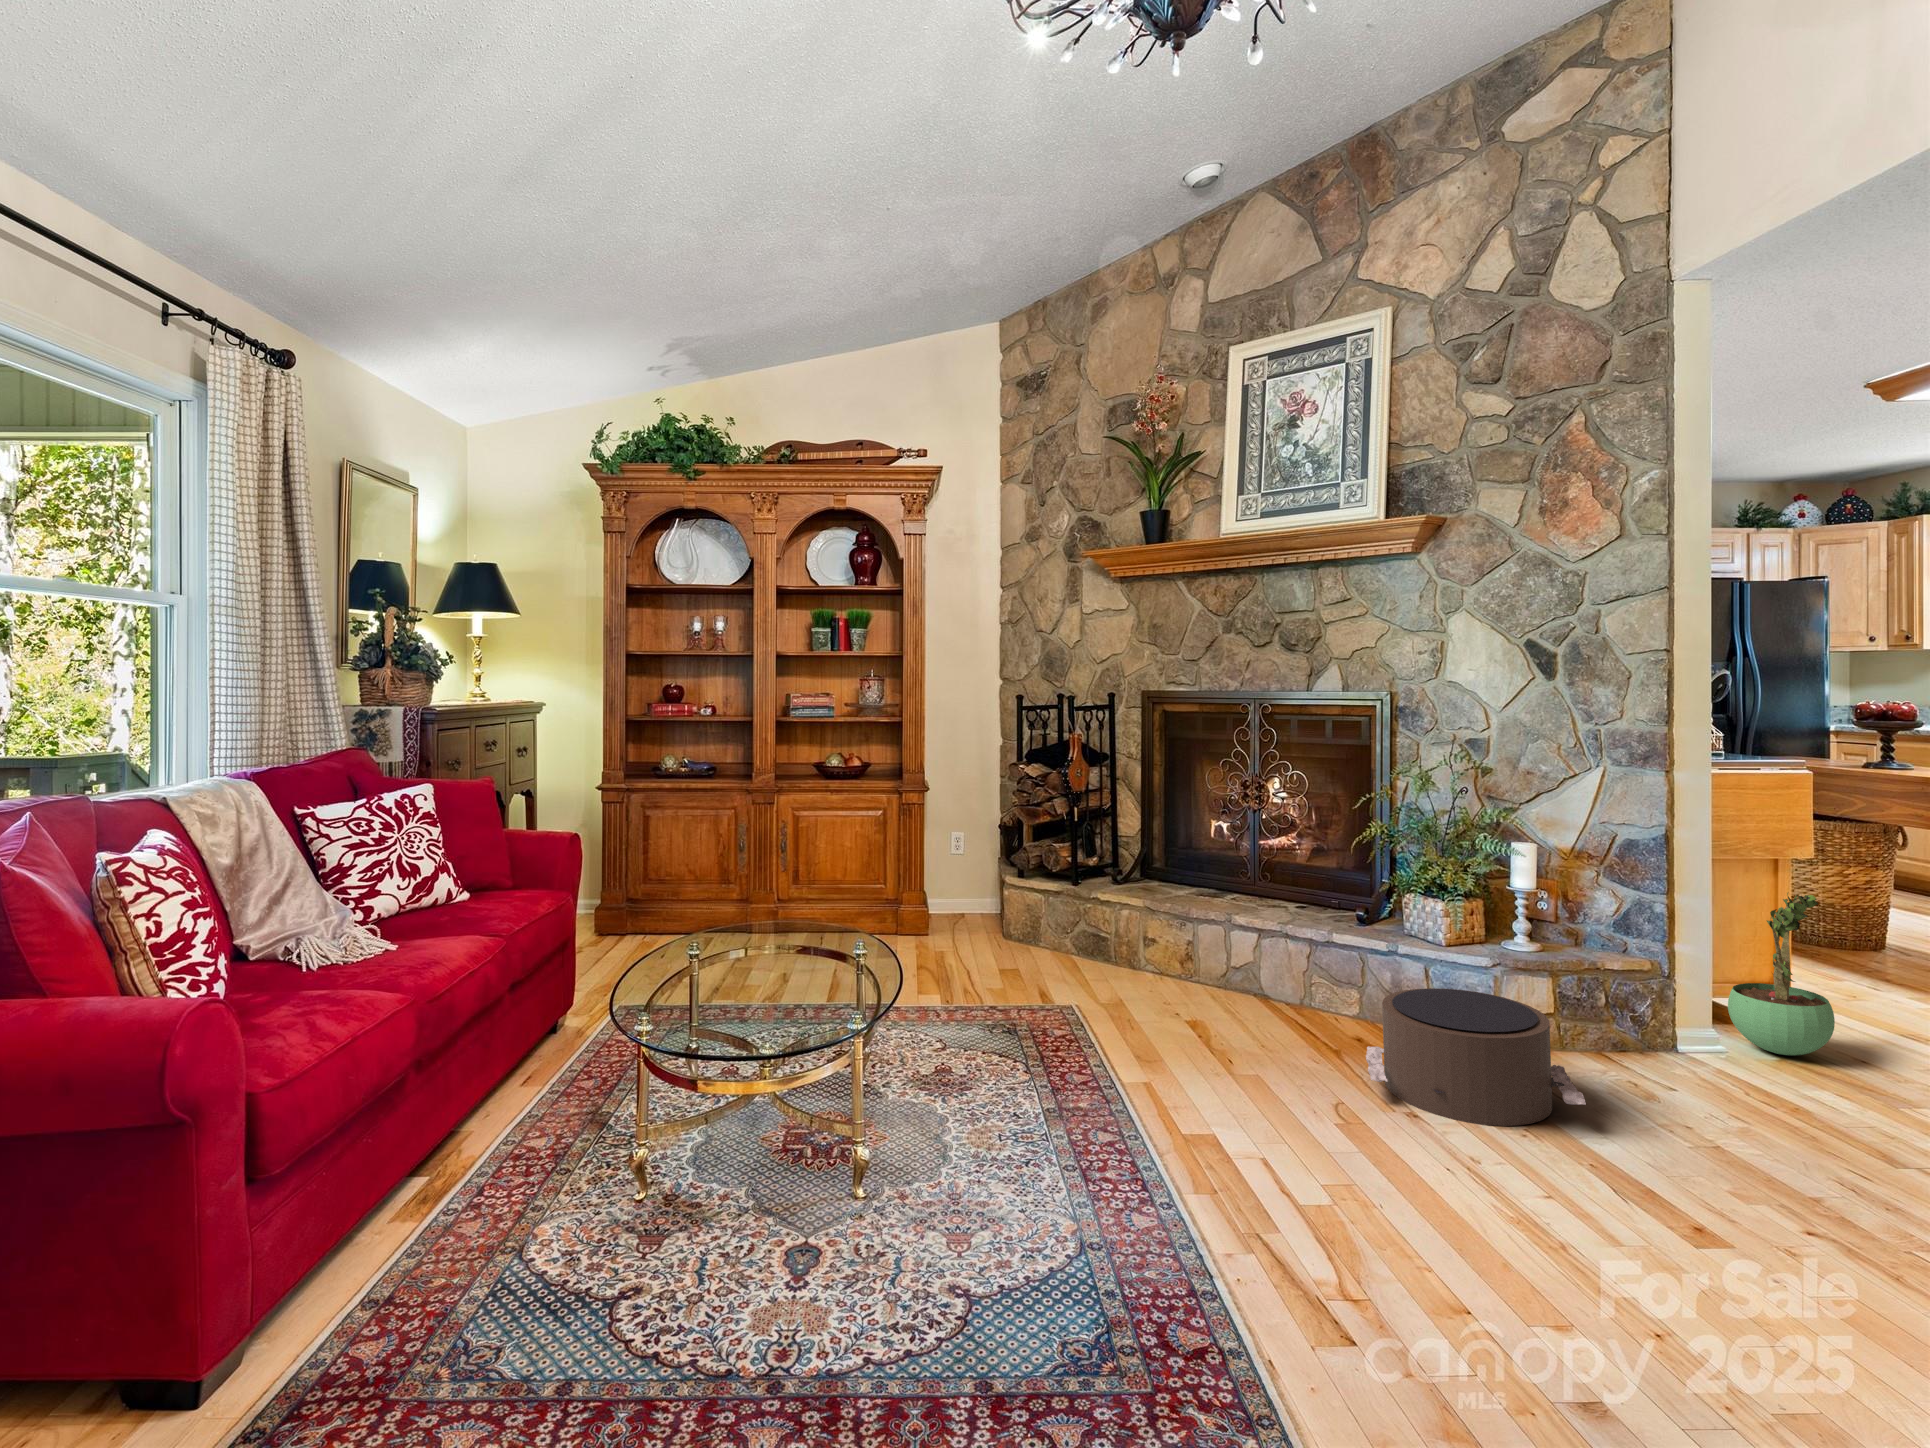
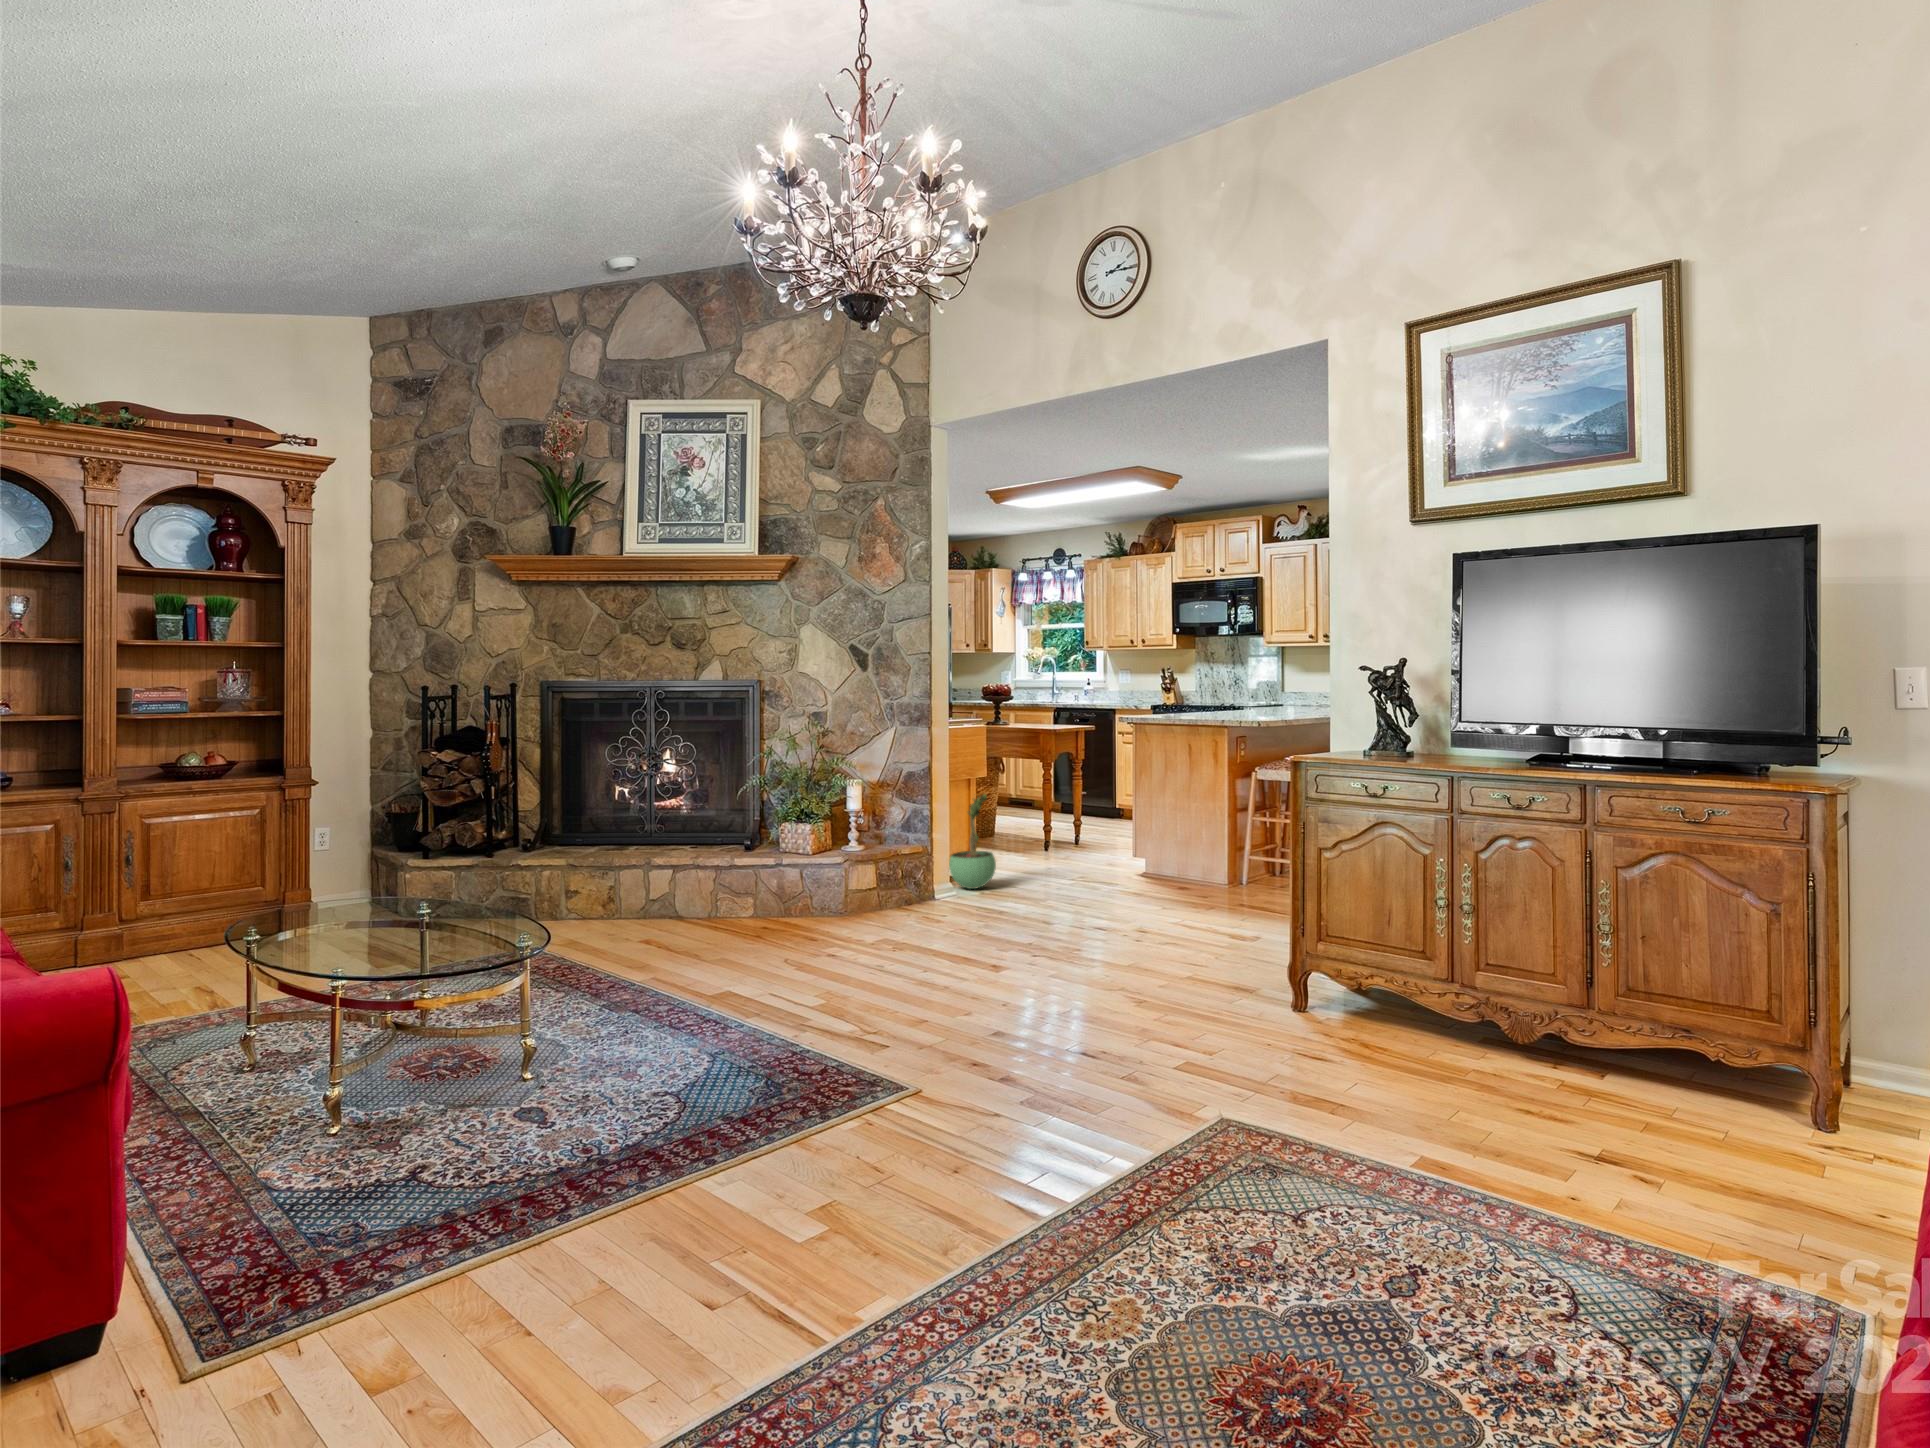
pouf: present [1366,988,1586,1126] -> none [784,872,910,944]

